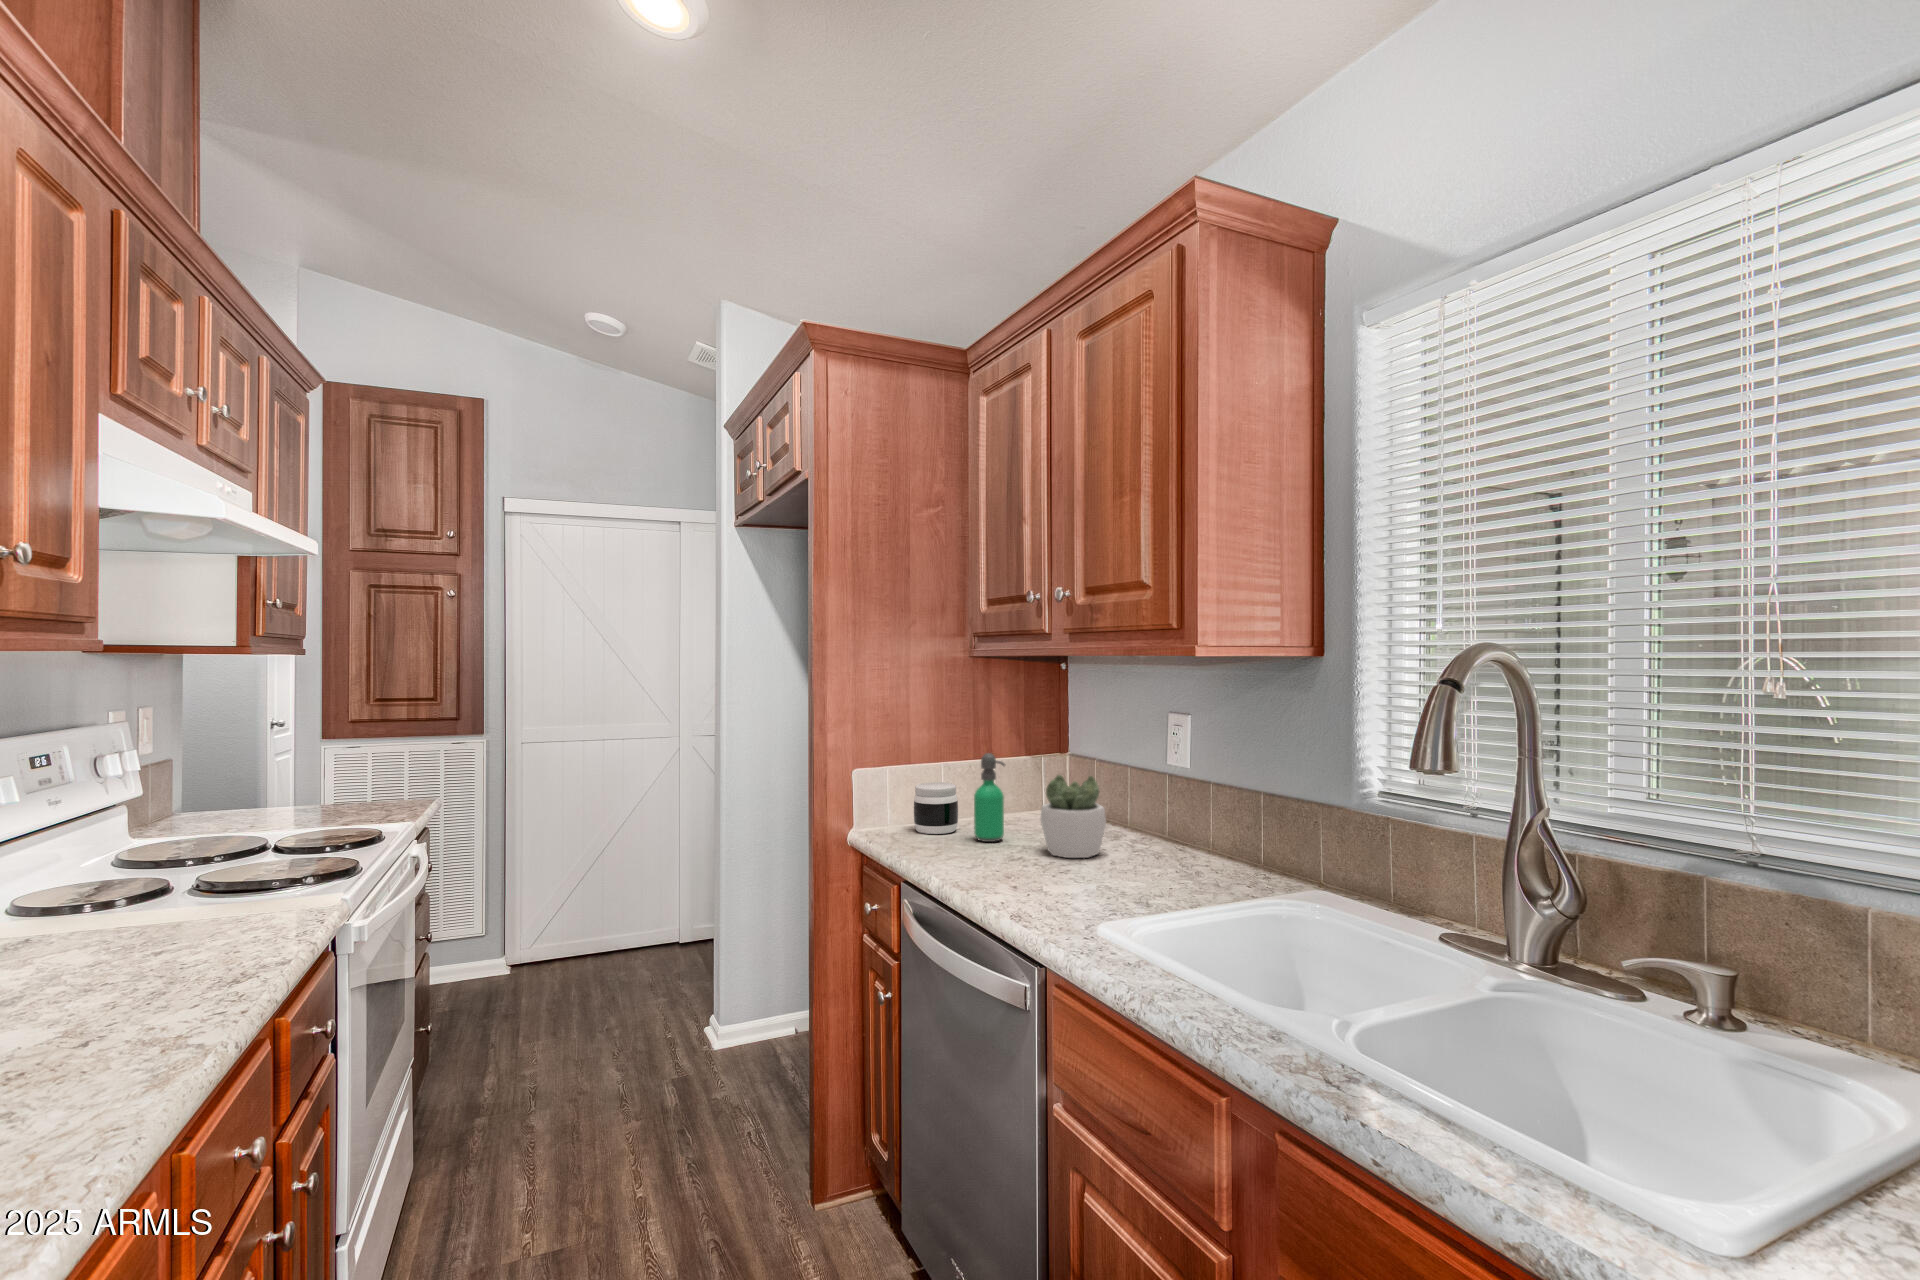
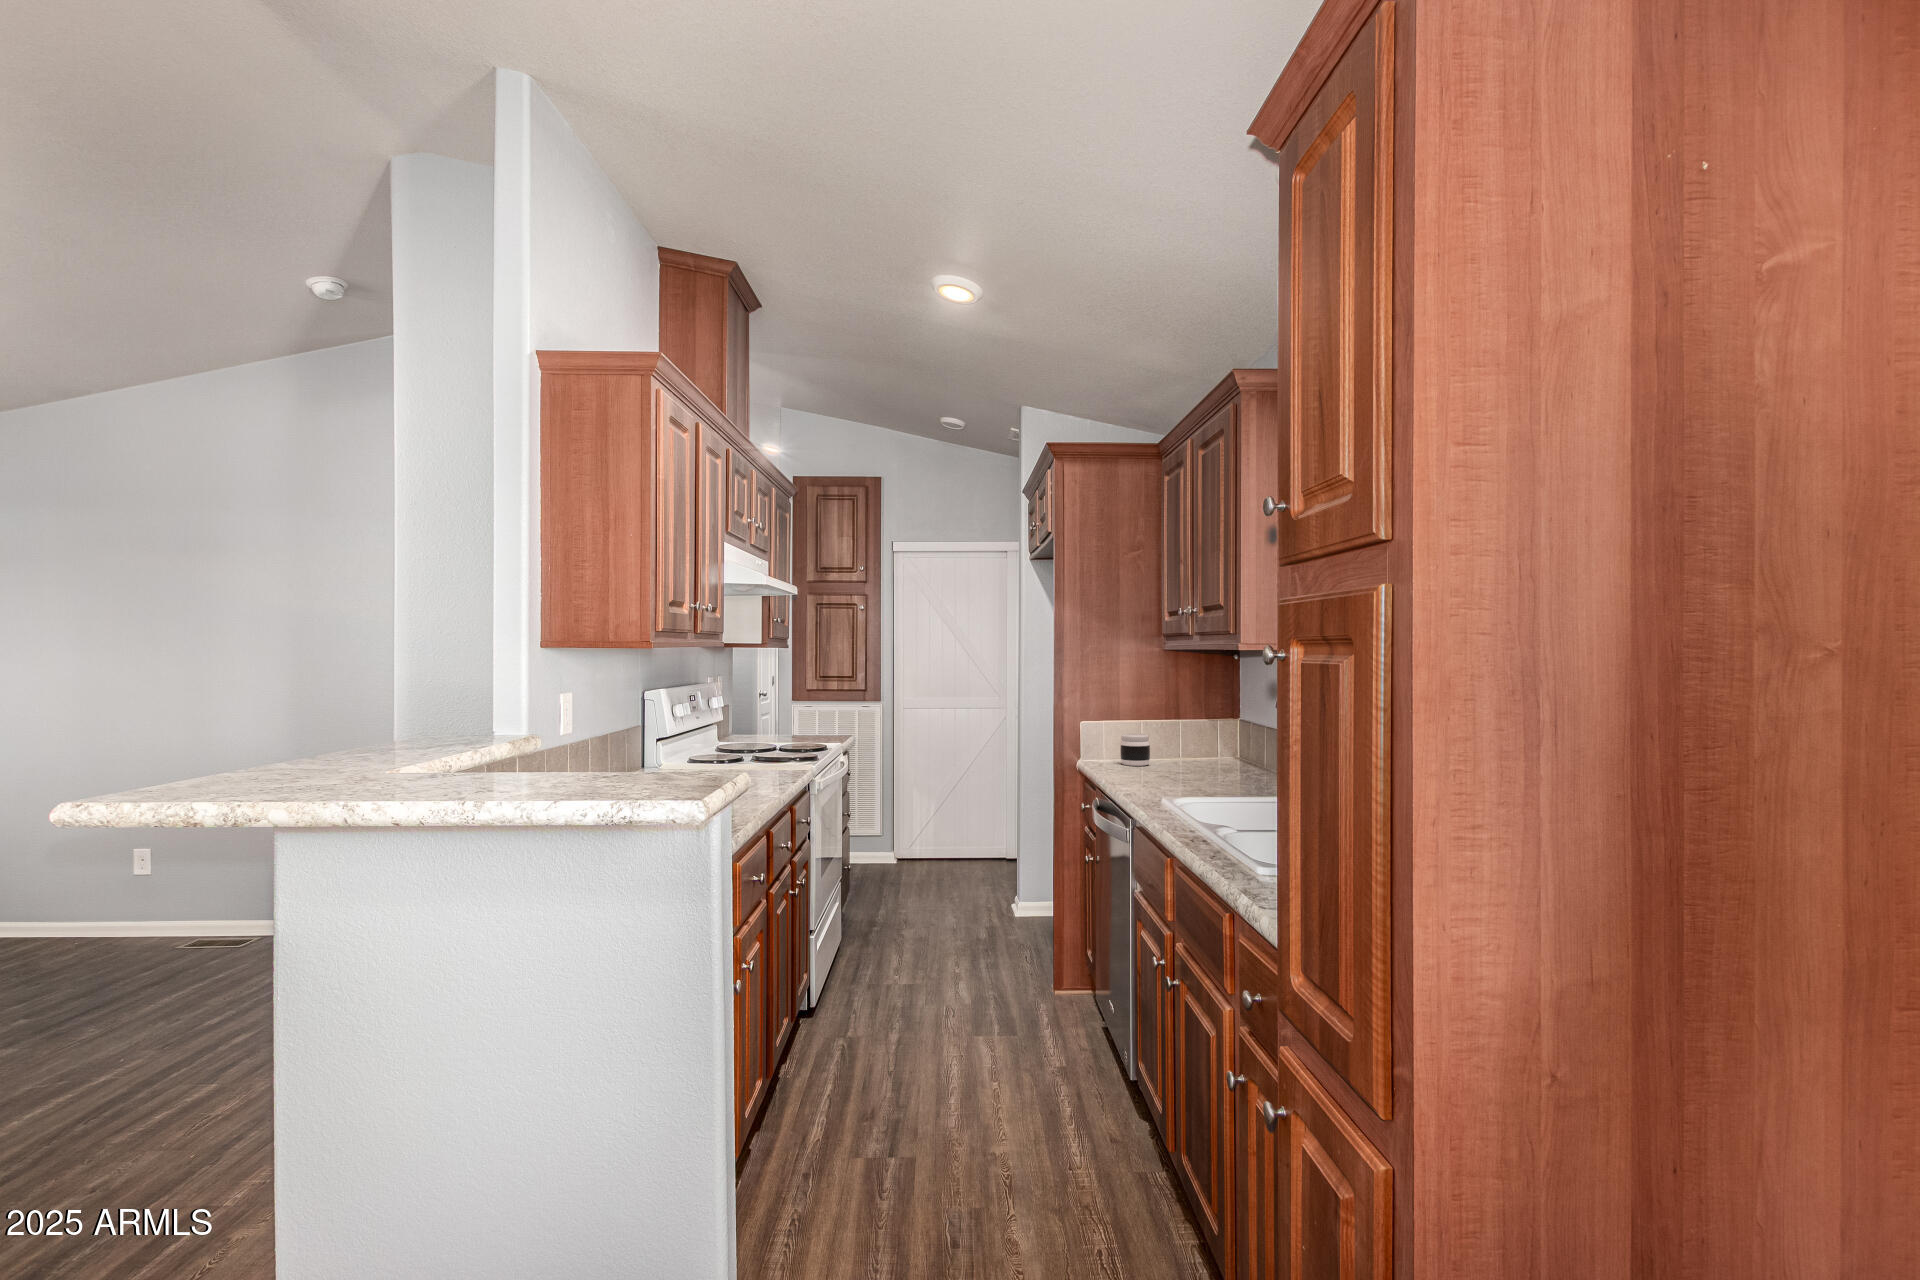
soap dispenser: present [974,753,1005,842] -> none [1154,714,1174,771]
succulent plant: present [1041,775,1106,858] -> none [1189,728,1231,781]

